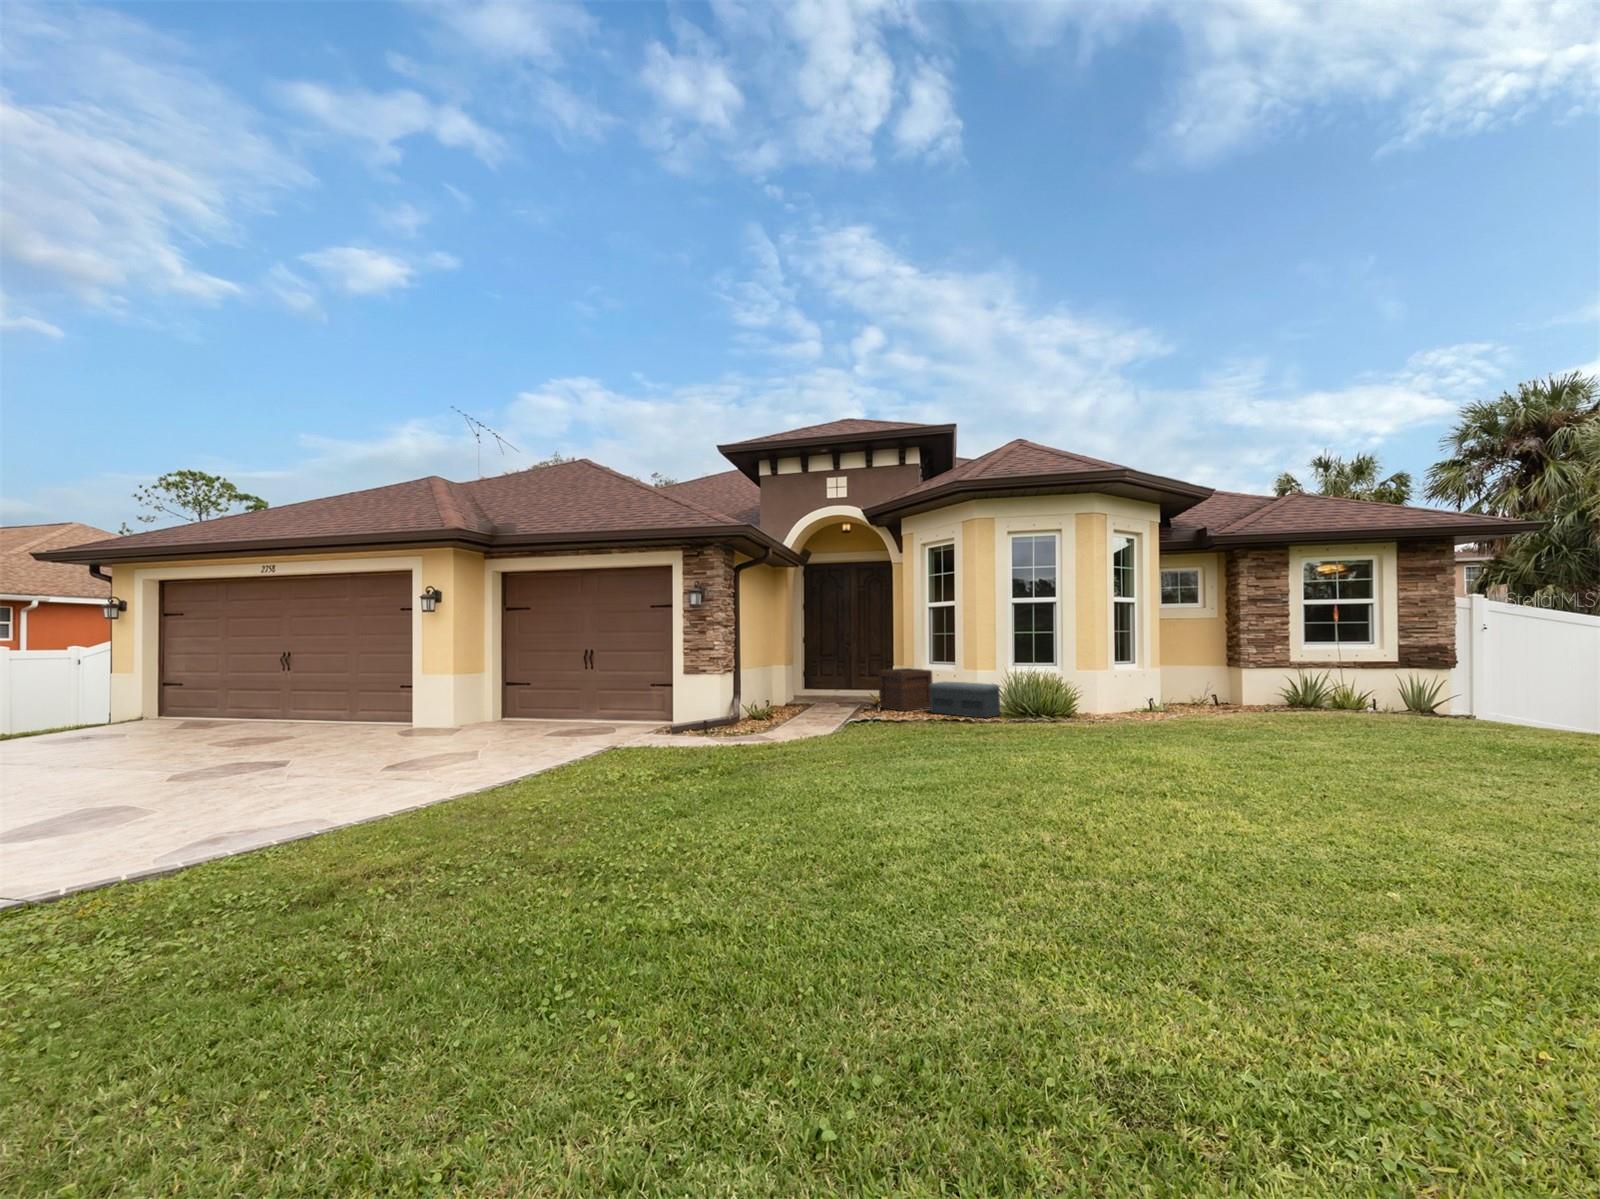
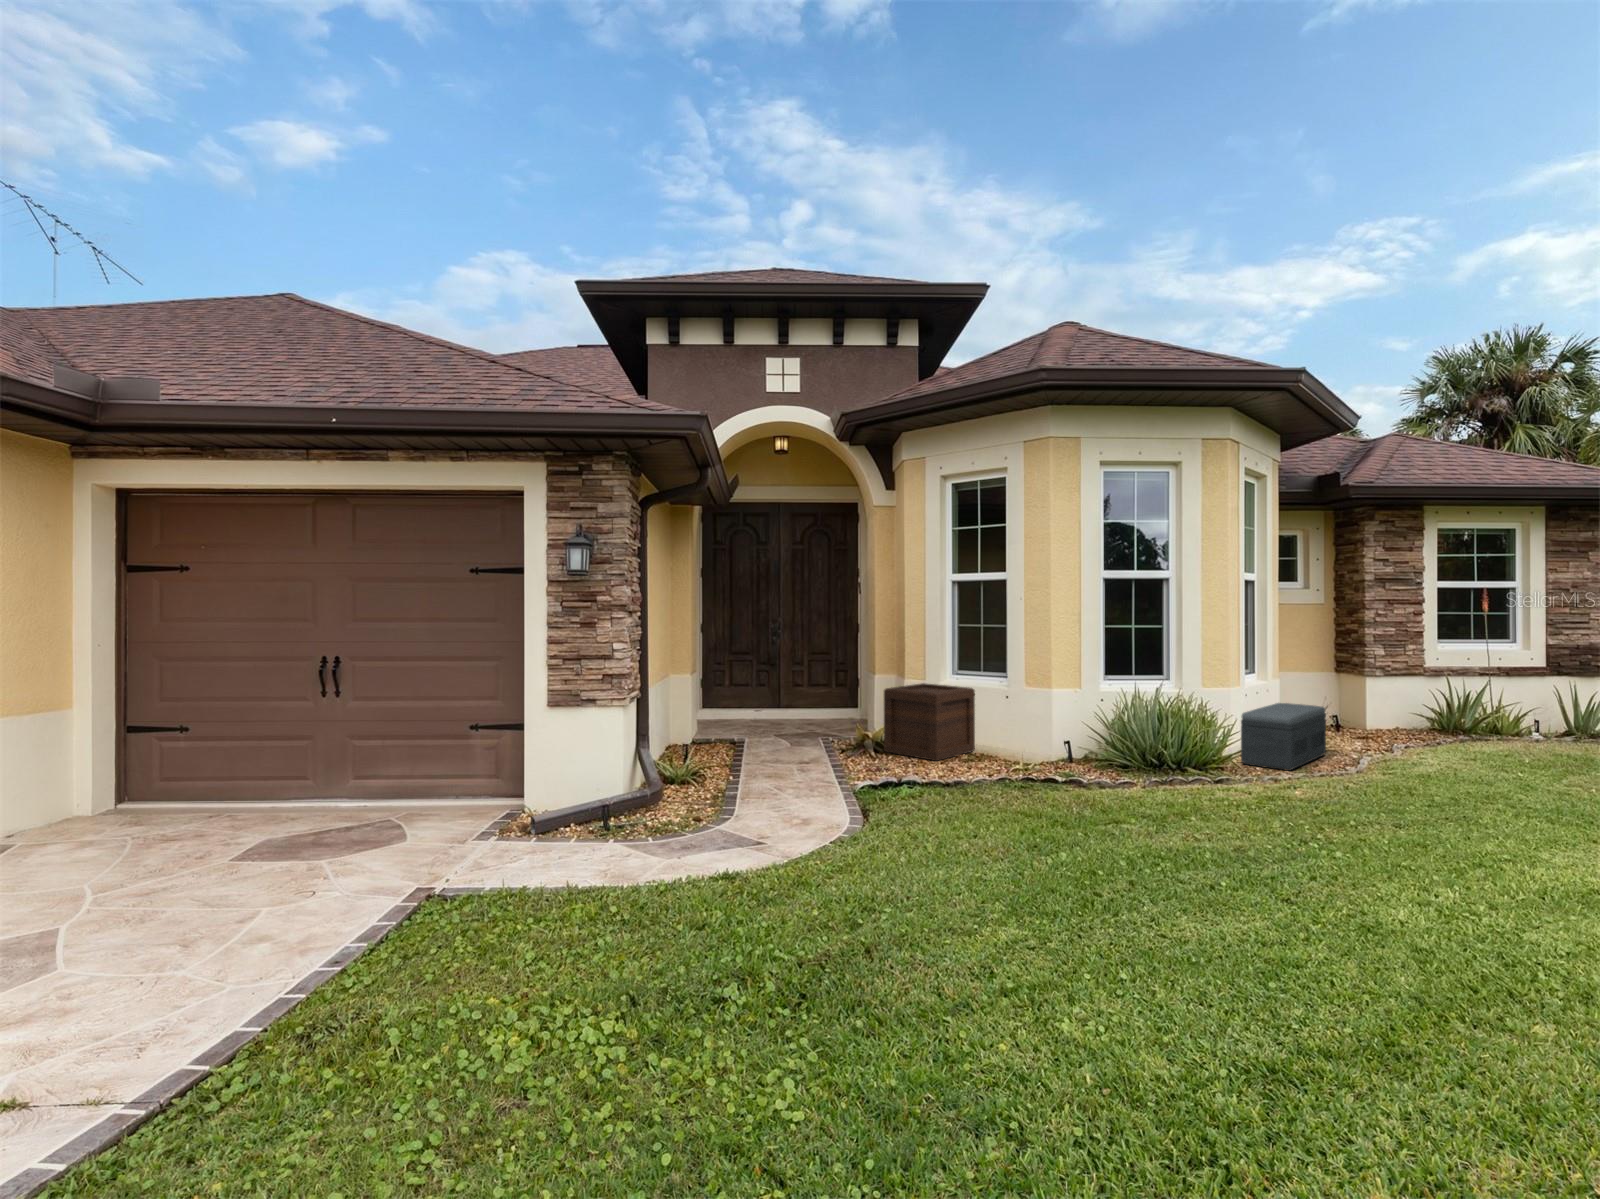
storage bench: present [930,682,1000,718] -> present [1241,703,1326,771]

